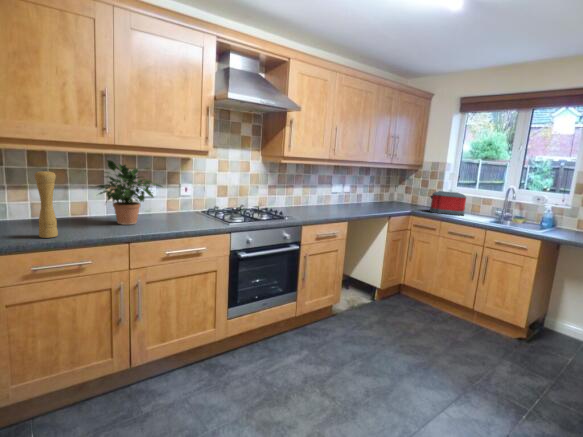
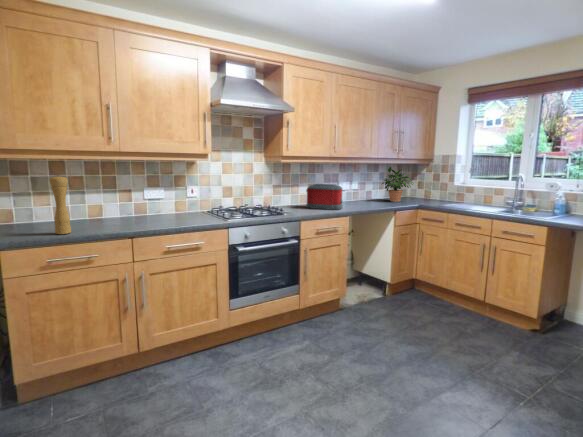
potted plant: present [97,160,162,225] -> present [382,167,414,202]
toaster: present [430,191,466,215] -> present [306,184,342,210]

